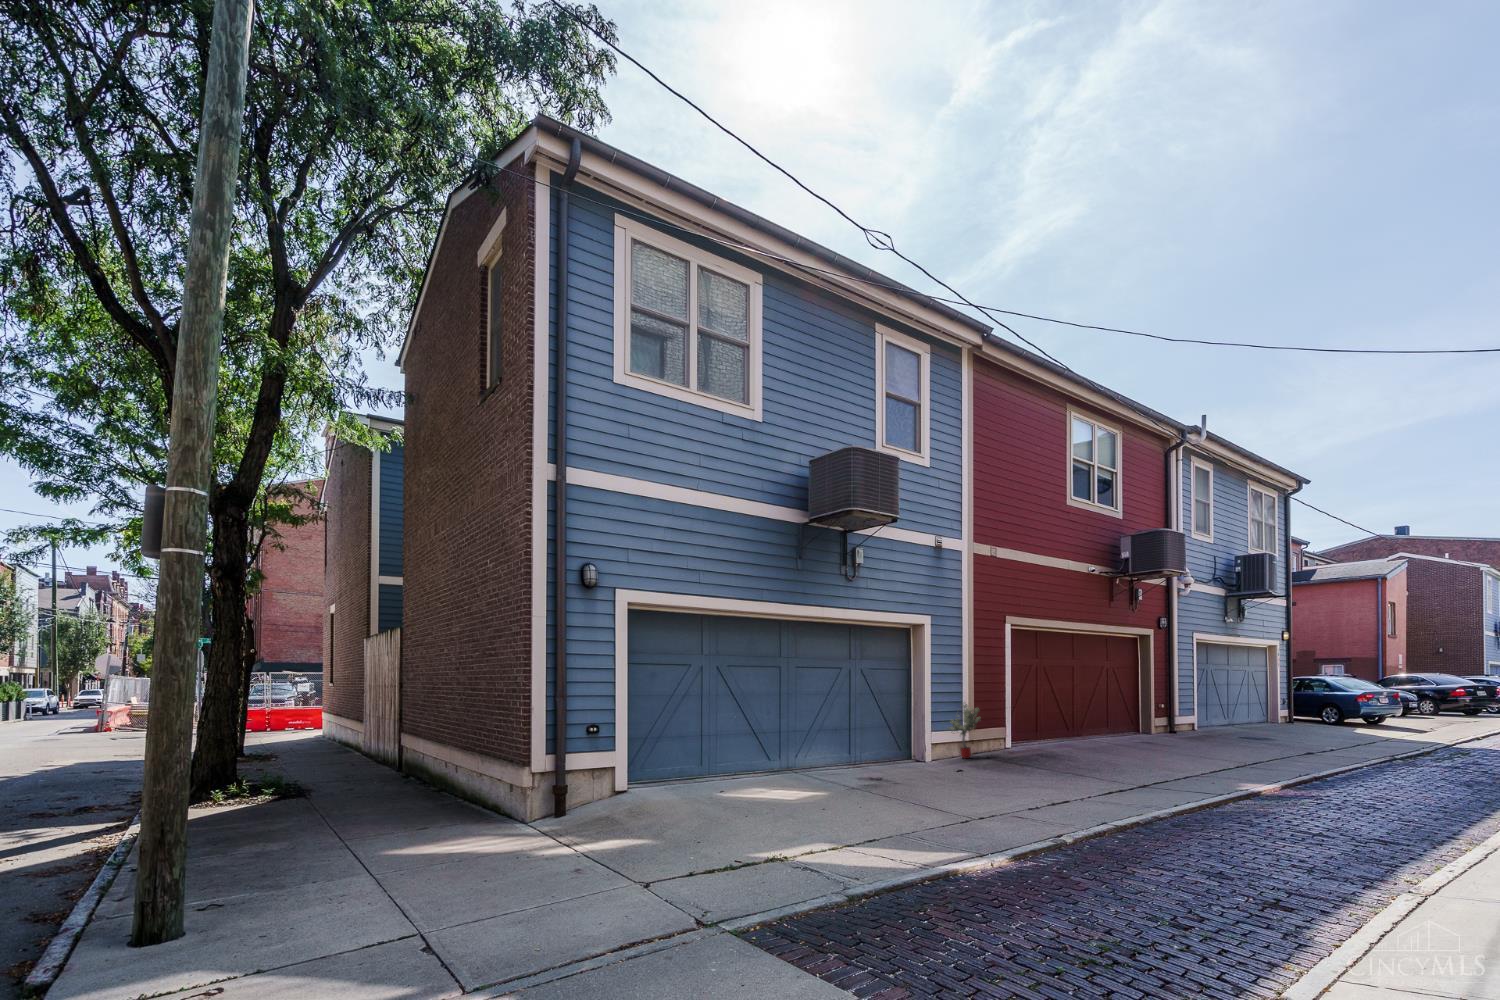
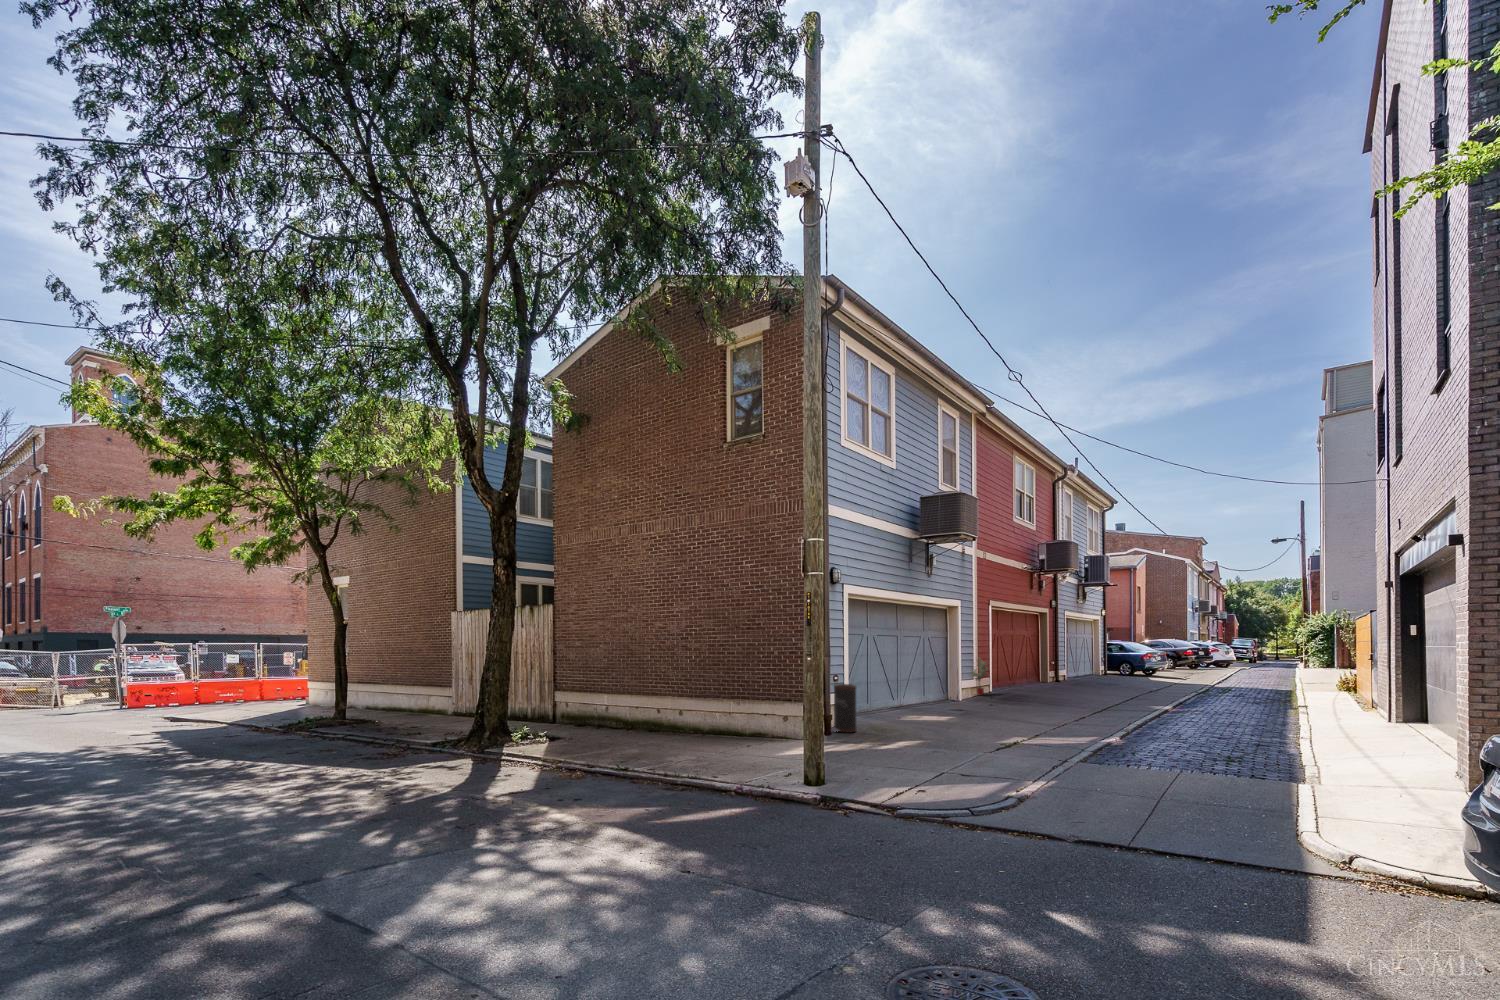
trash can: none [557,747,595,828] -> present [834,684,857,732]

